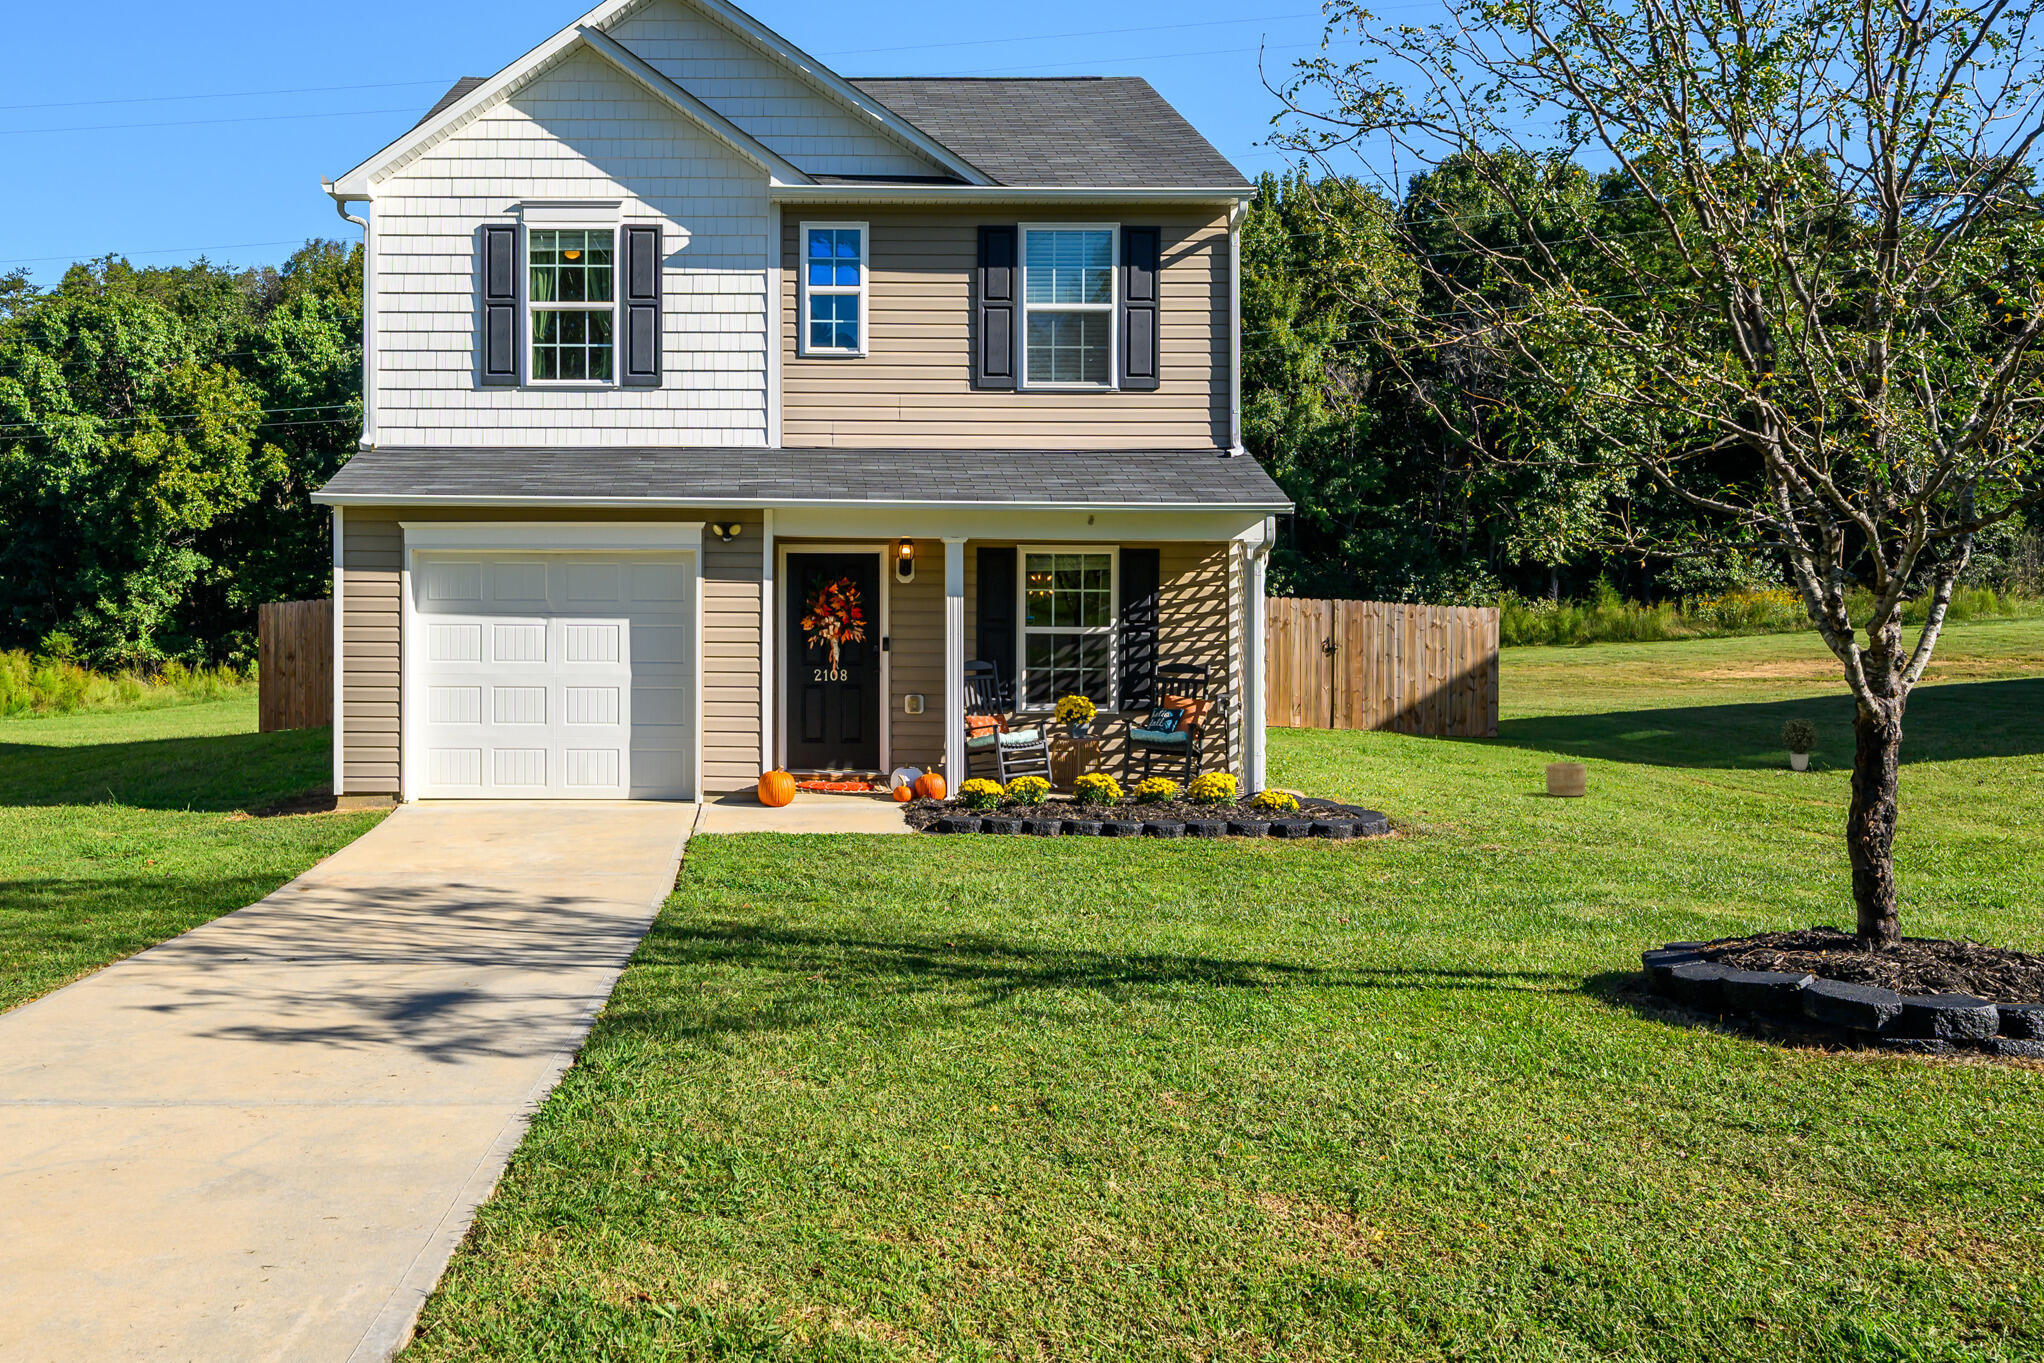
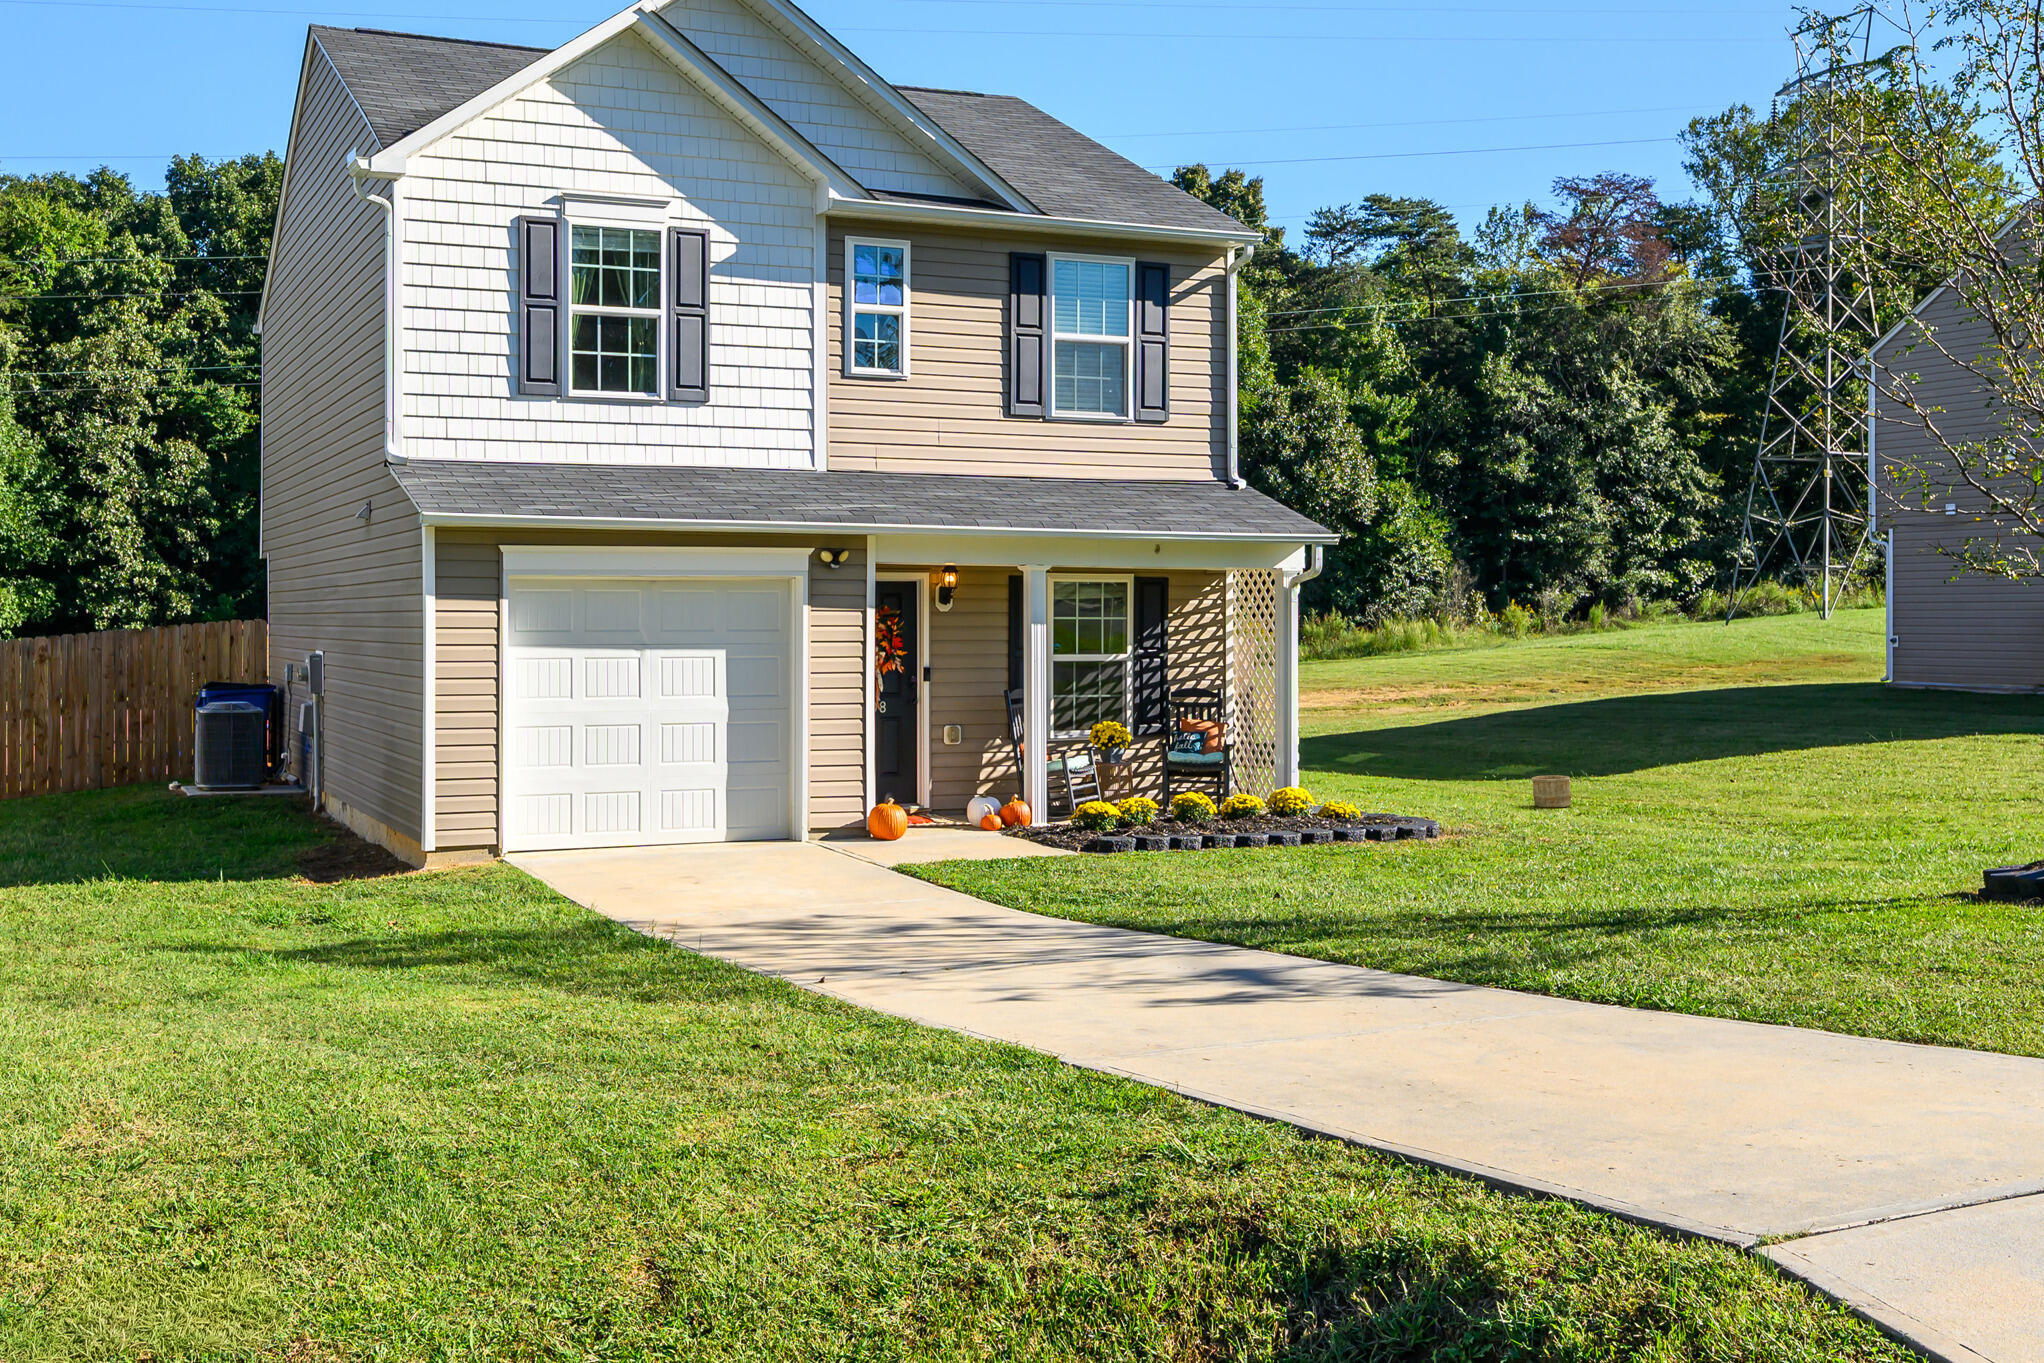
potted plant: present [1781,719,1819,770] -> none [1661,731,1698,779]

